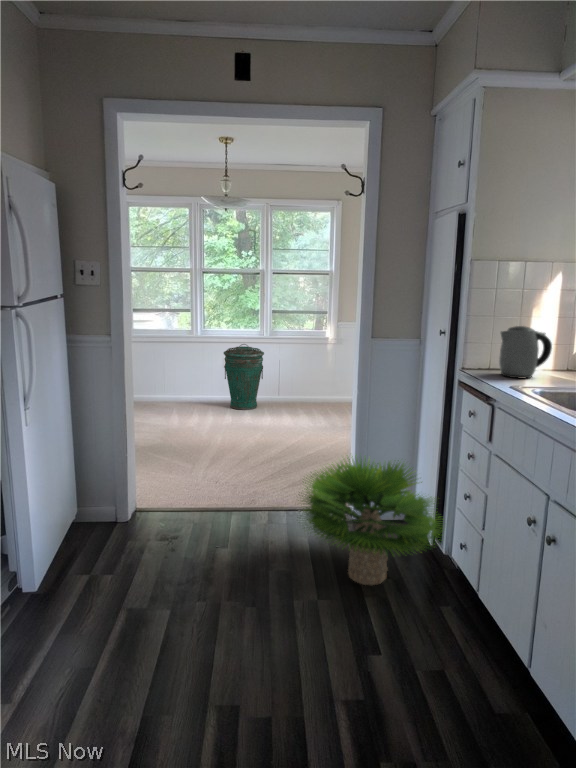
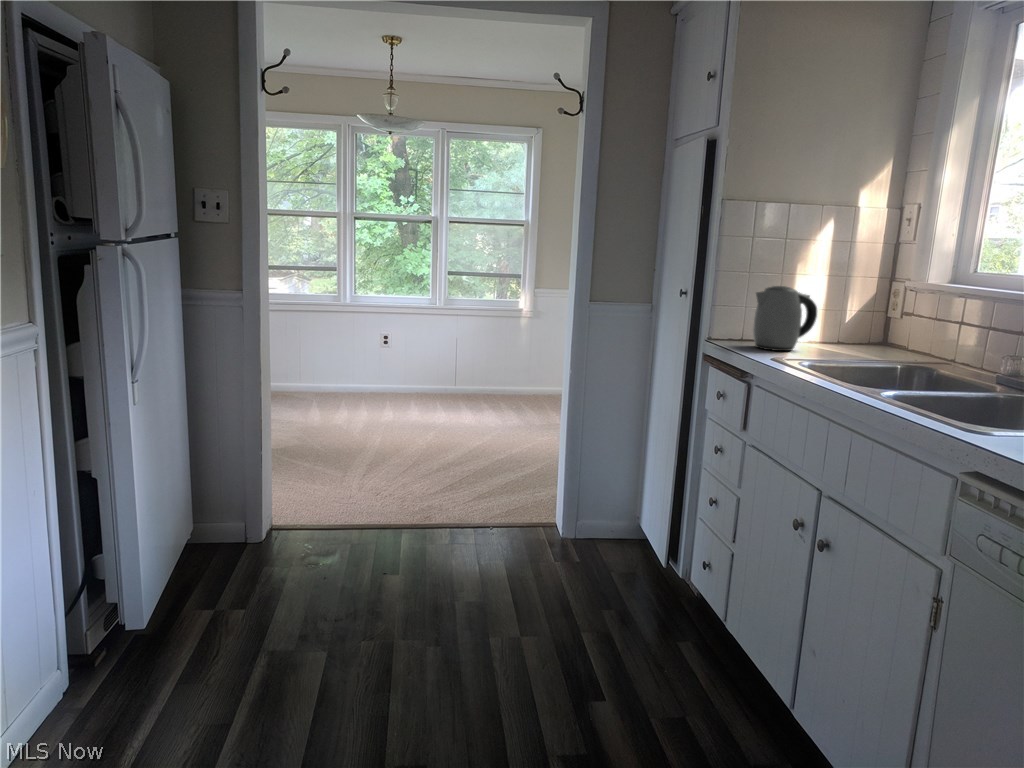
trash can: present [224,344,264,410] -> none [377,318,431,405]
potted plant: present [303,459,442,585] -> none [492,446,689,616]

